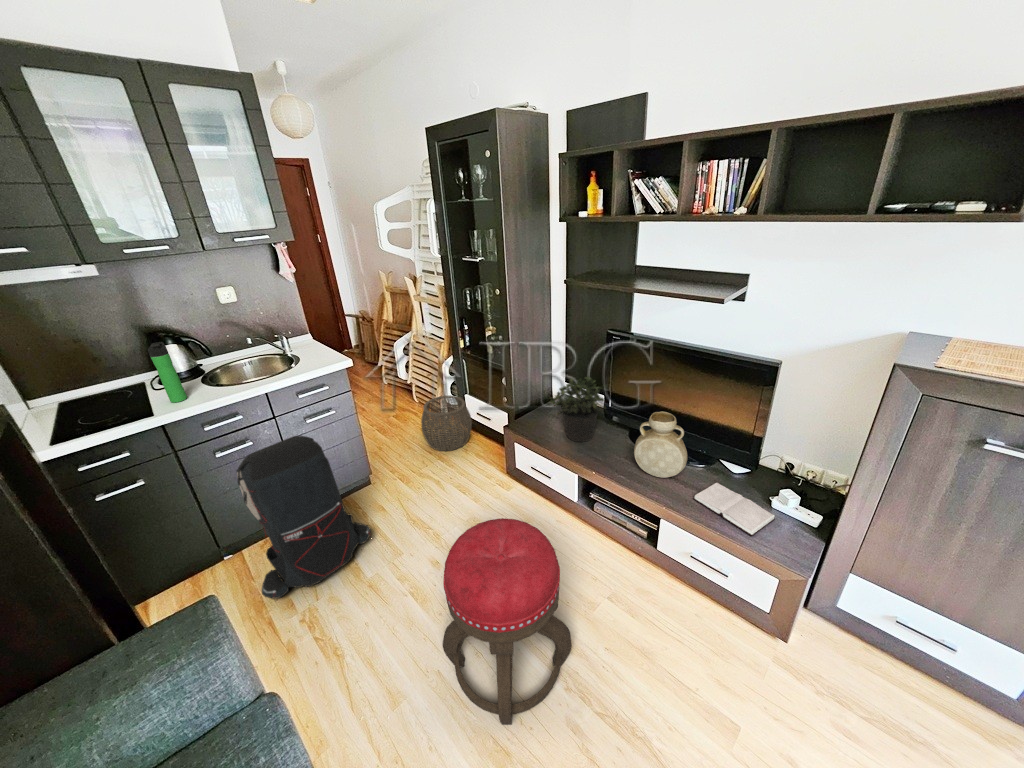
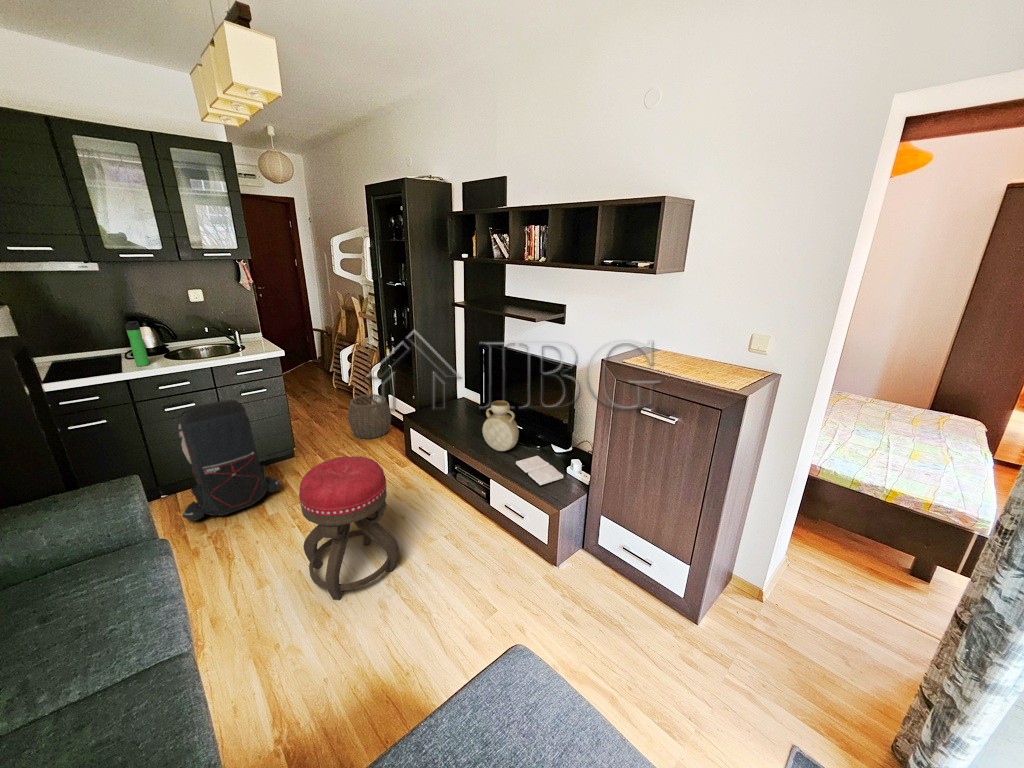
potted plant: present [549,377,606,442] -> none [434,376,475,428]

